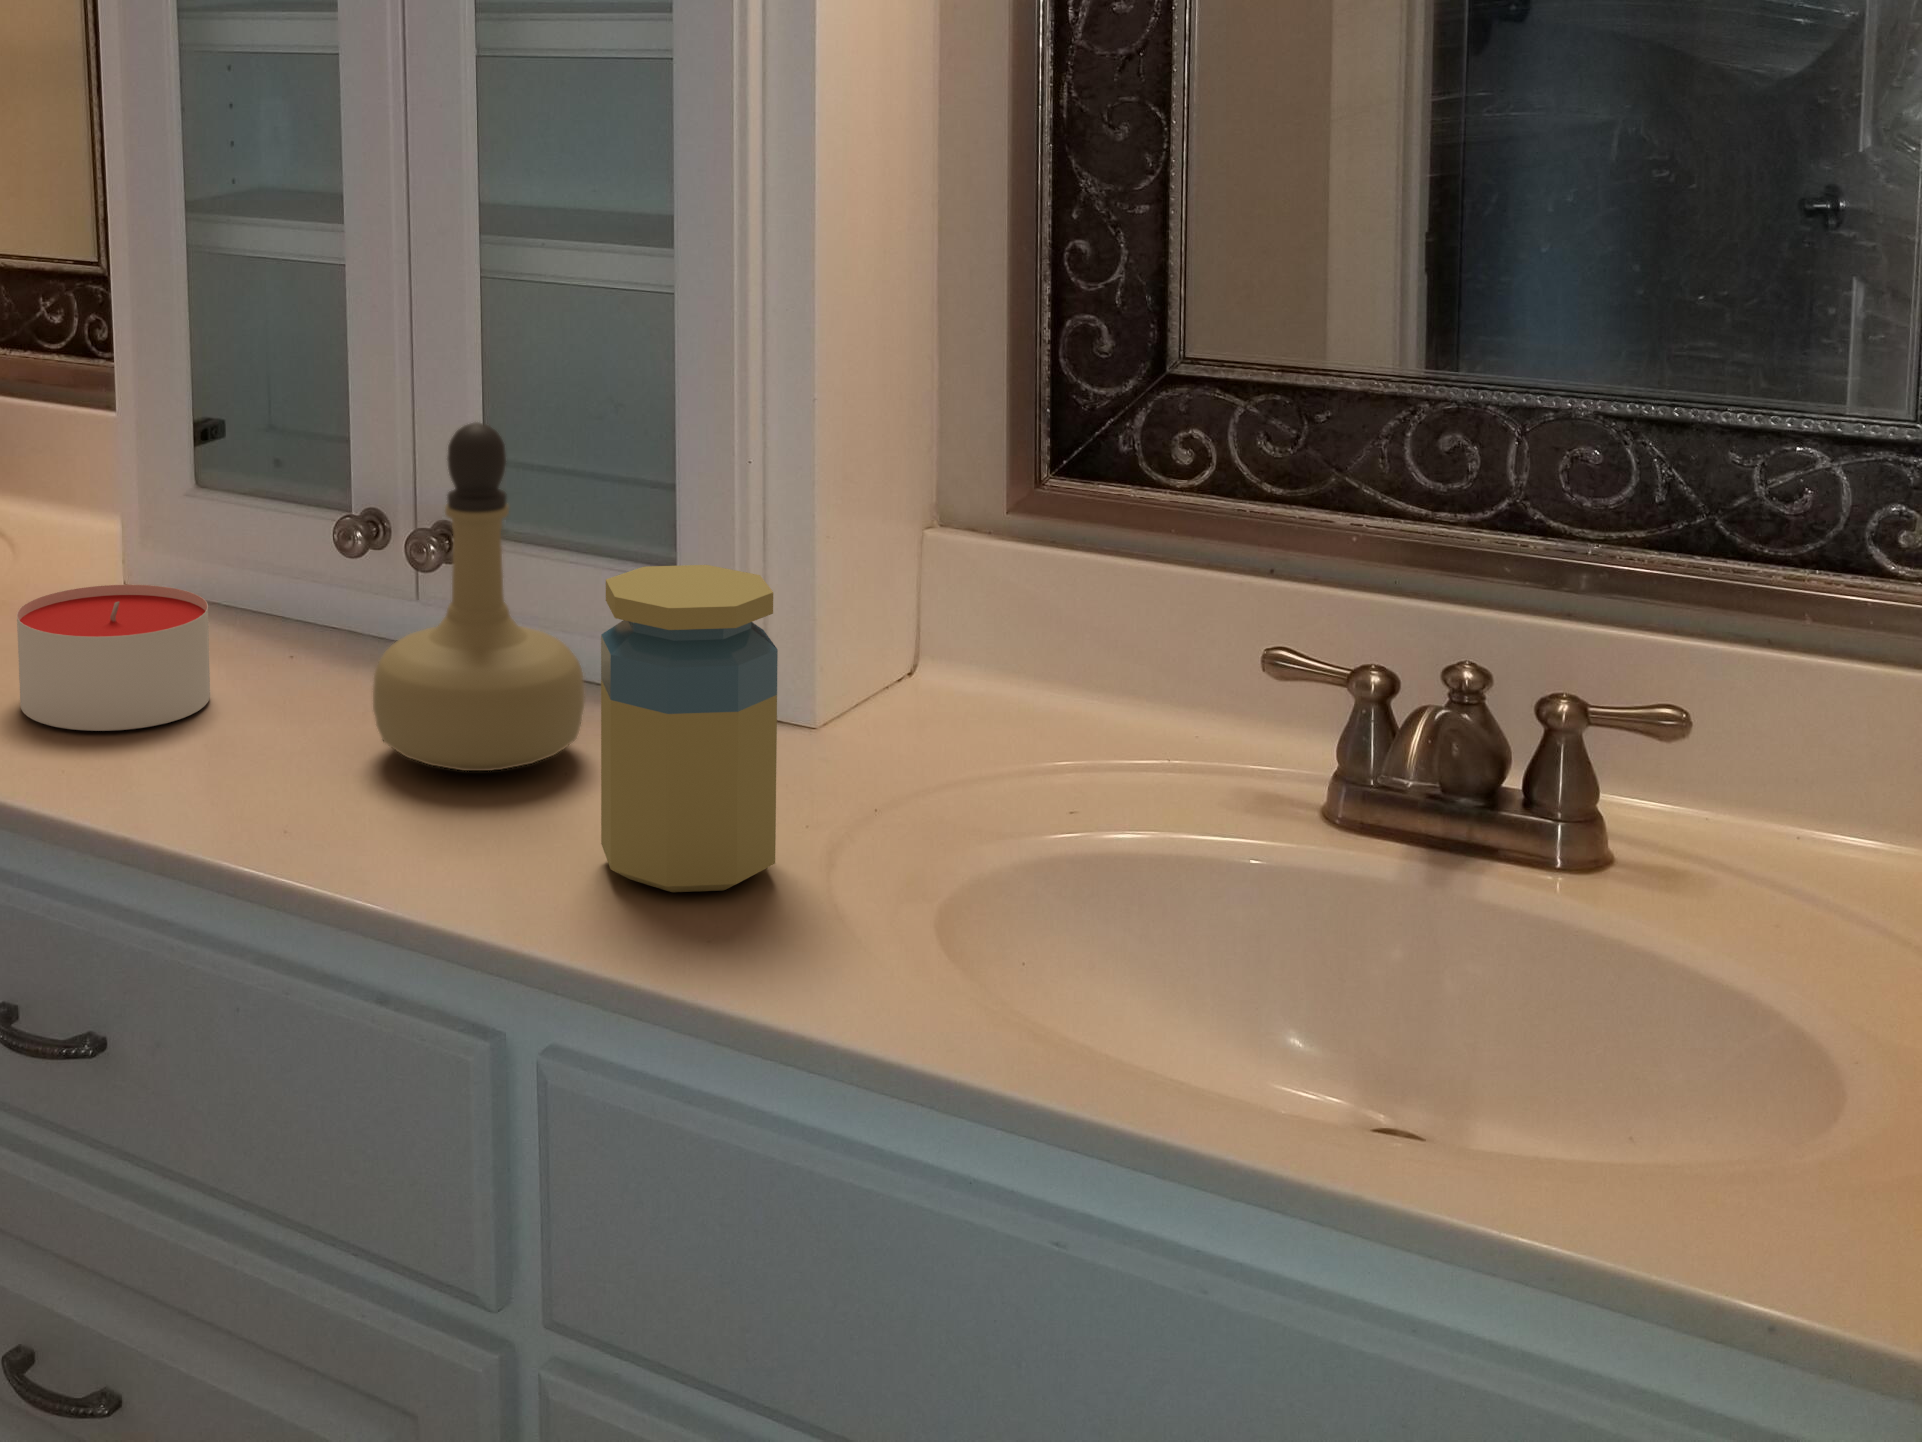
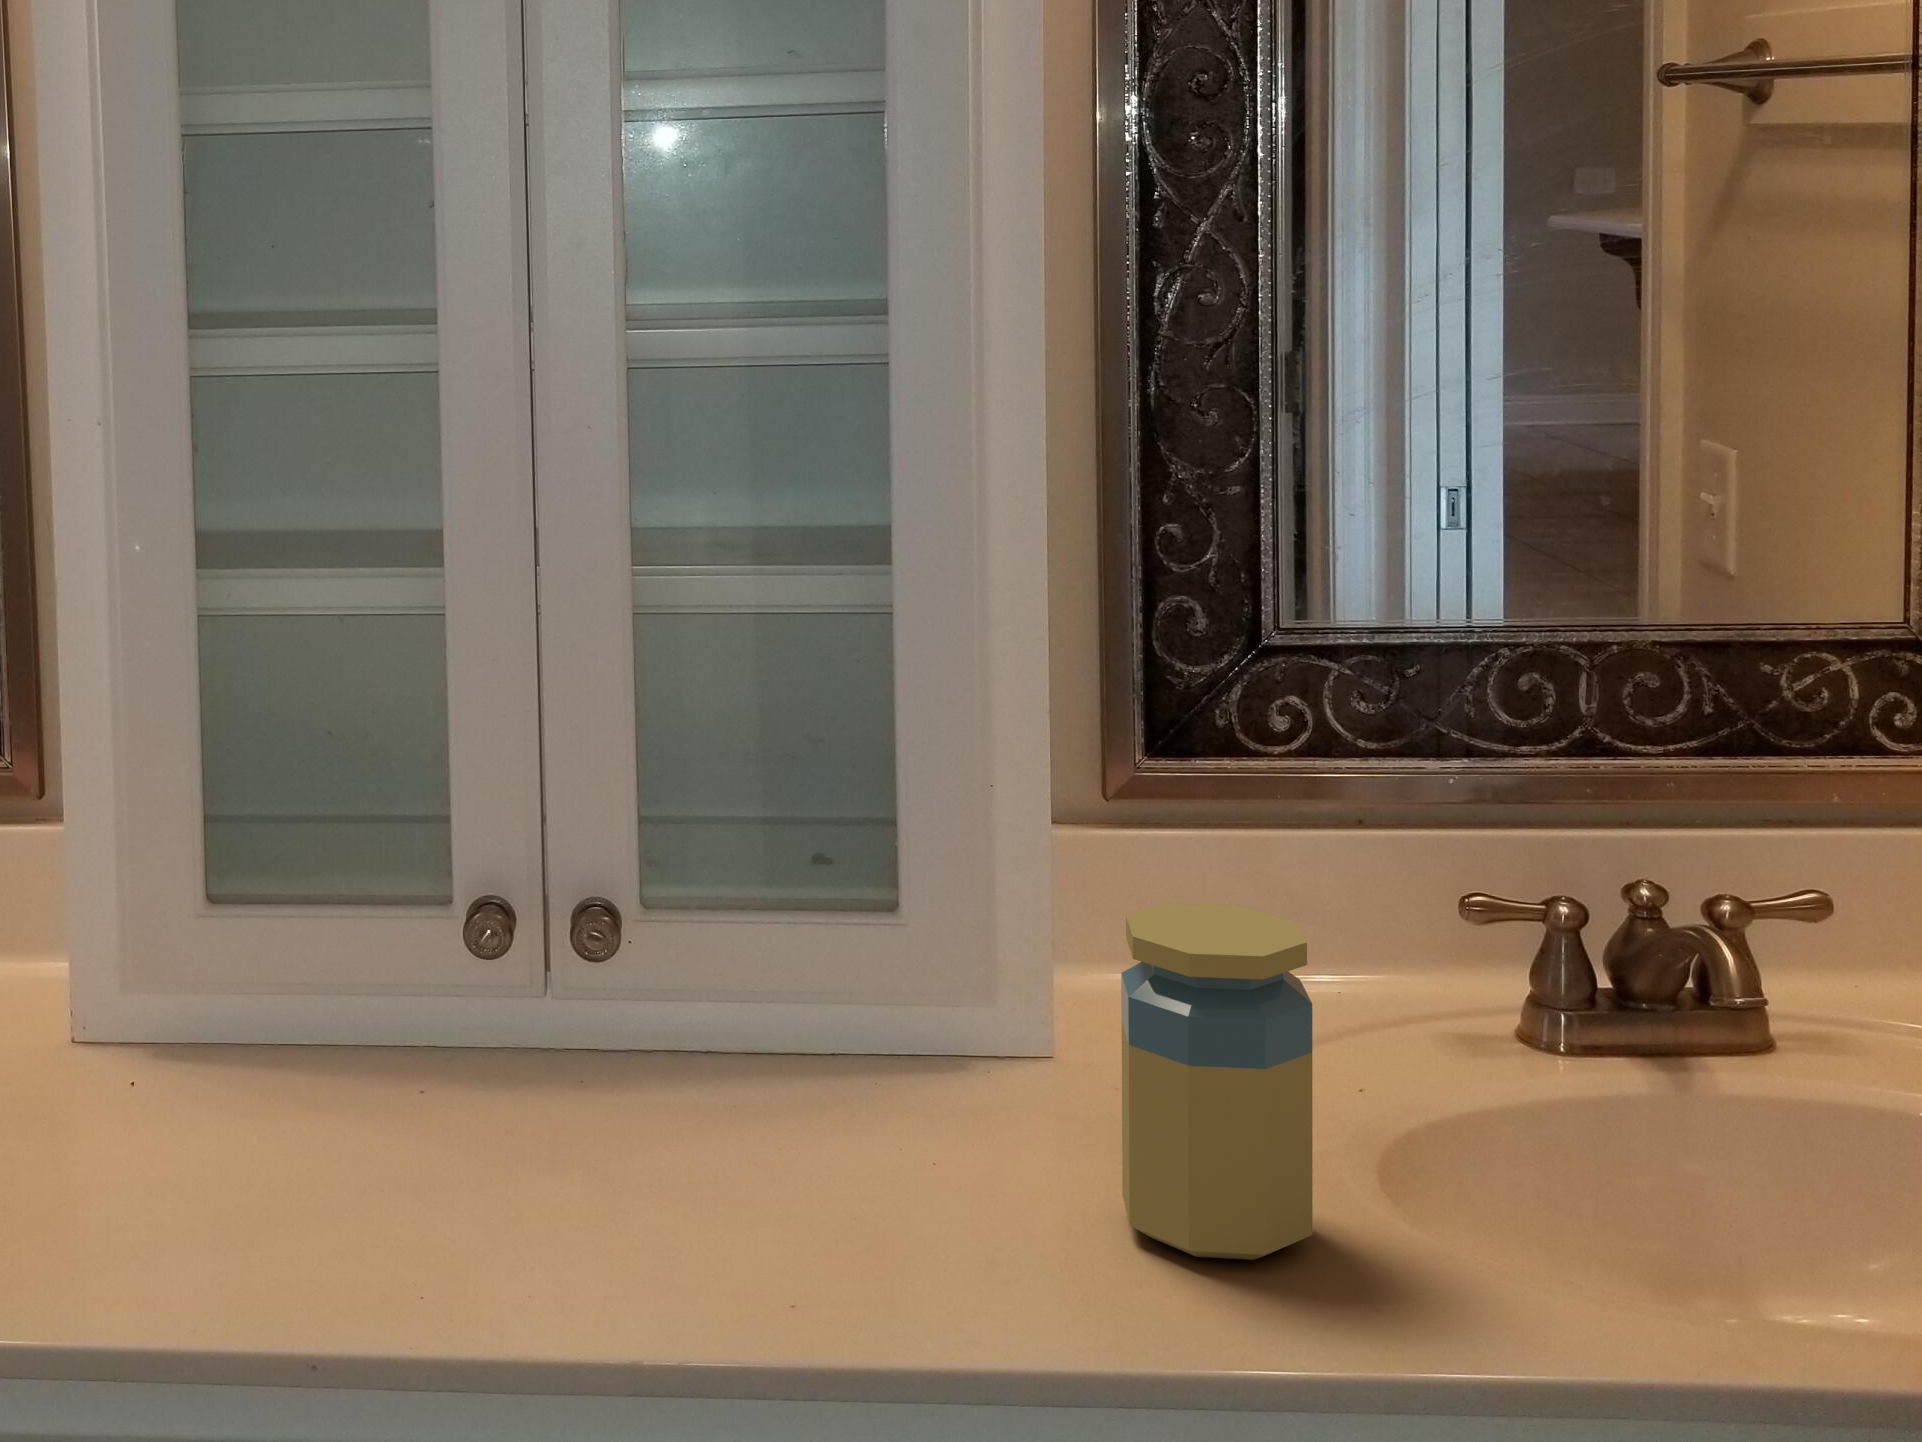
perfume bottle: present [373,422,584,771] -> none [703,783,941,1179]
candle: present [17,585,210,731] -> none [221,1031,455,1234]

